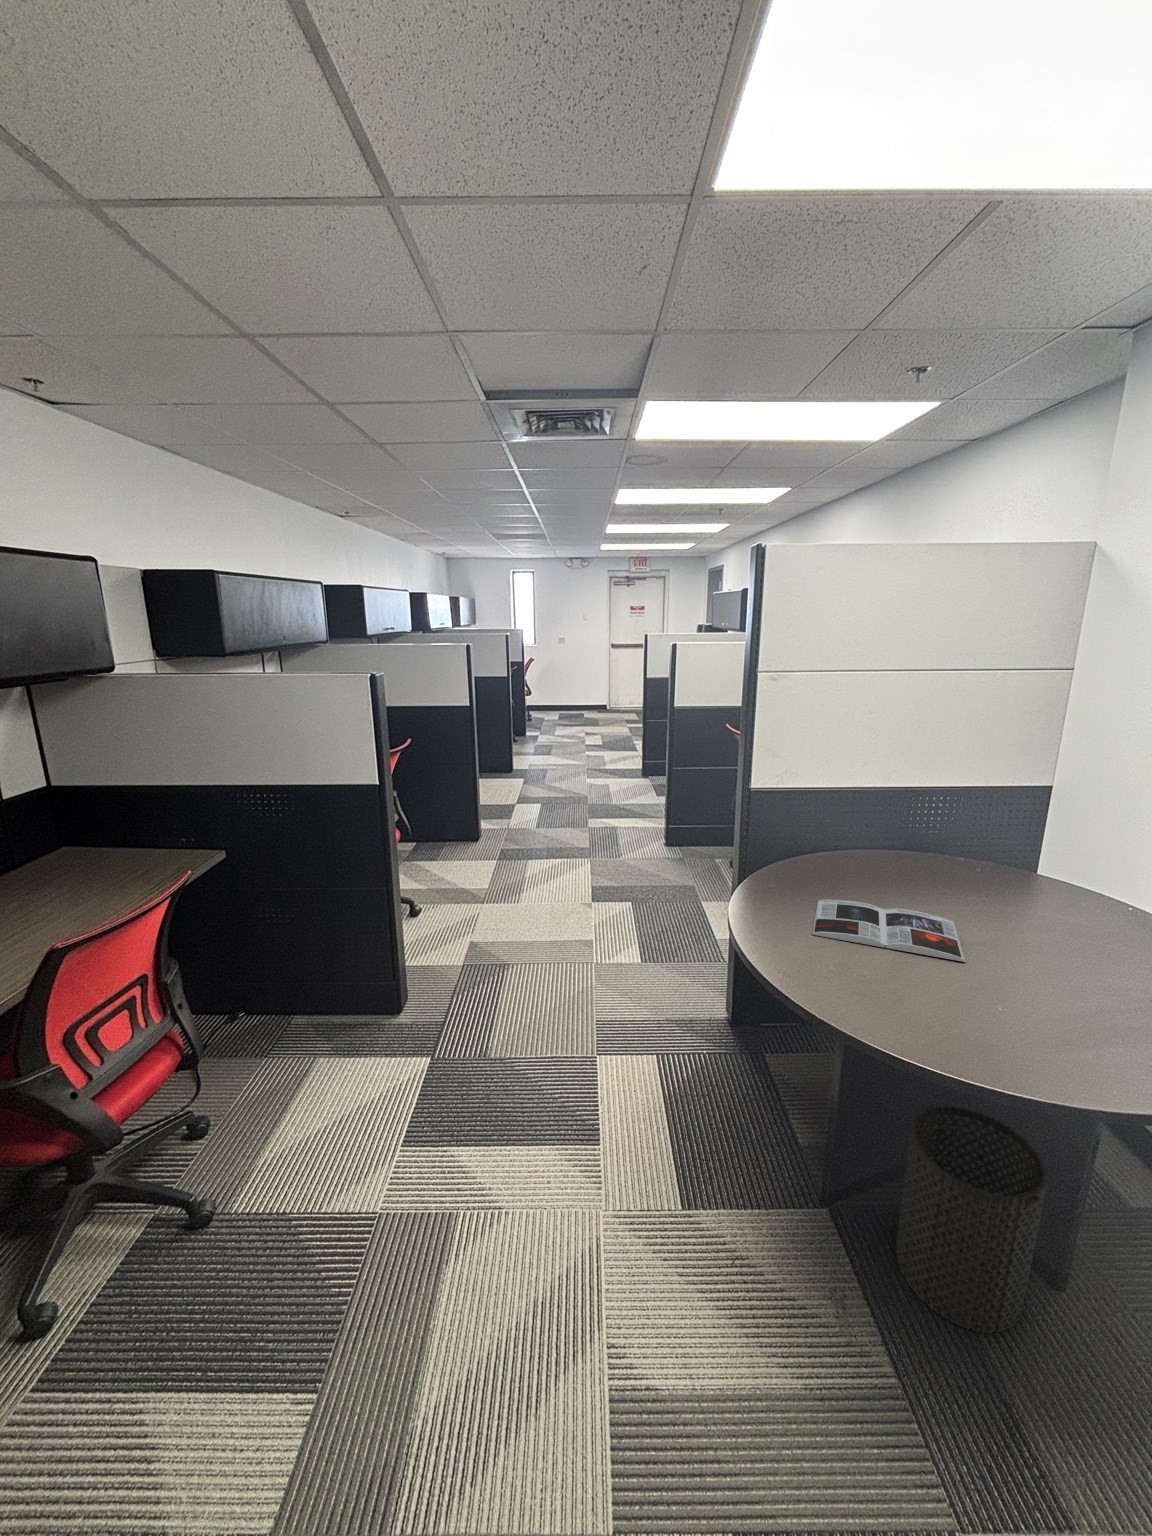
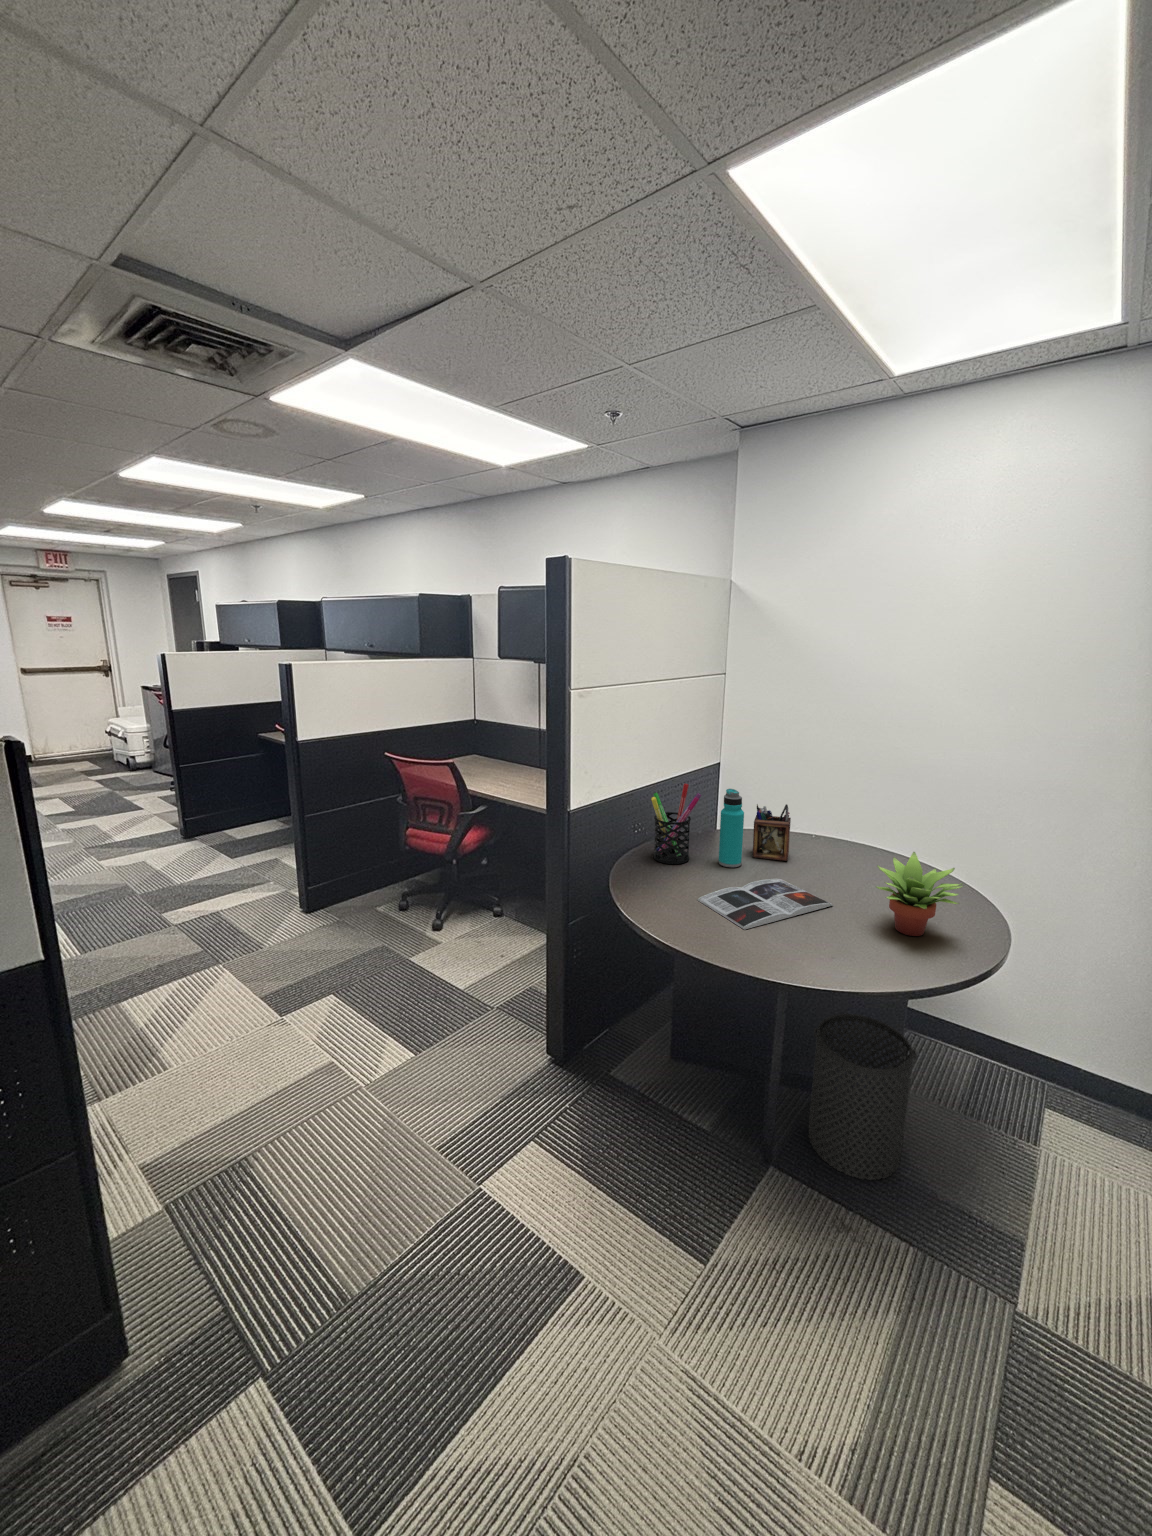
pen holder: none [843,789,909,874] -> present [651,784,701,864]
water bottle: none [910,803,948,897] -> present [719,789,744,867]
desk organizer: none [969,834,1037,913] -> present [753,804,791,861]
succulent plant: none [965,919,1089,1028] -> present [876,852,963,936]

